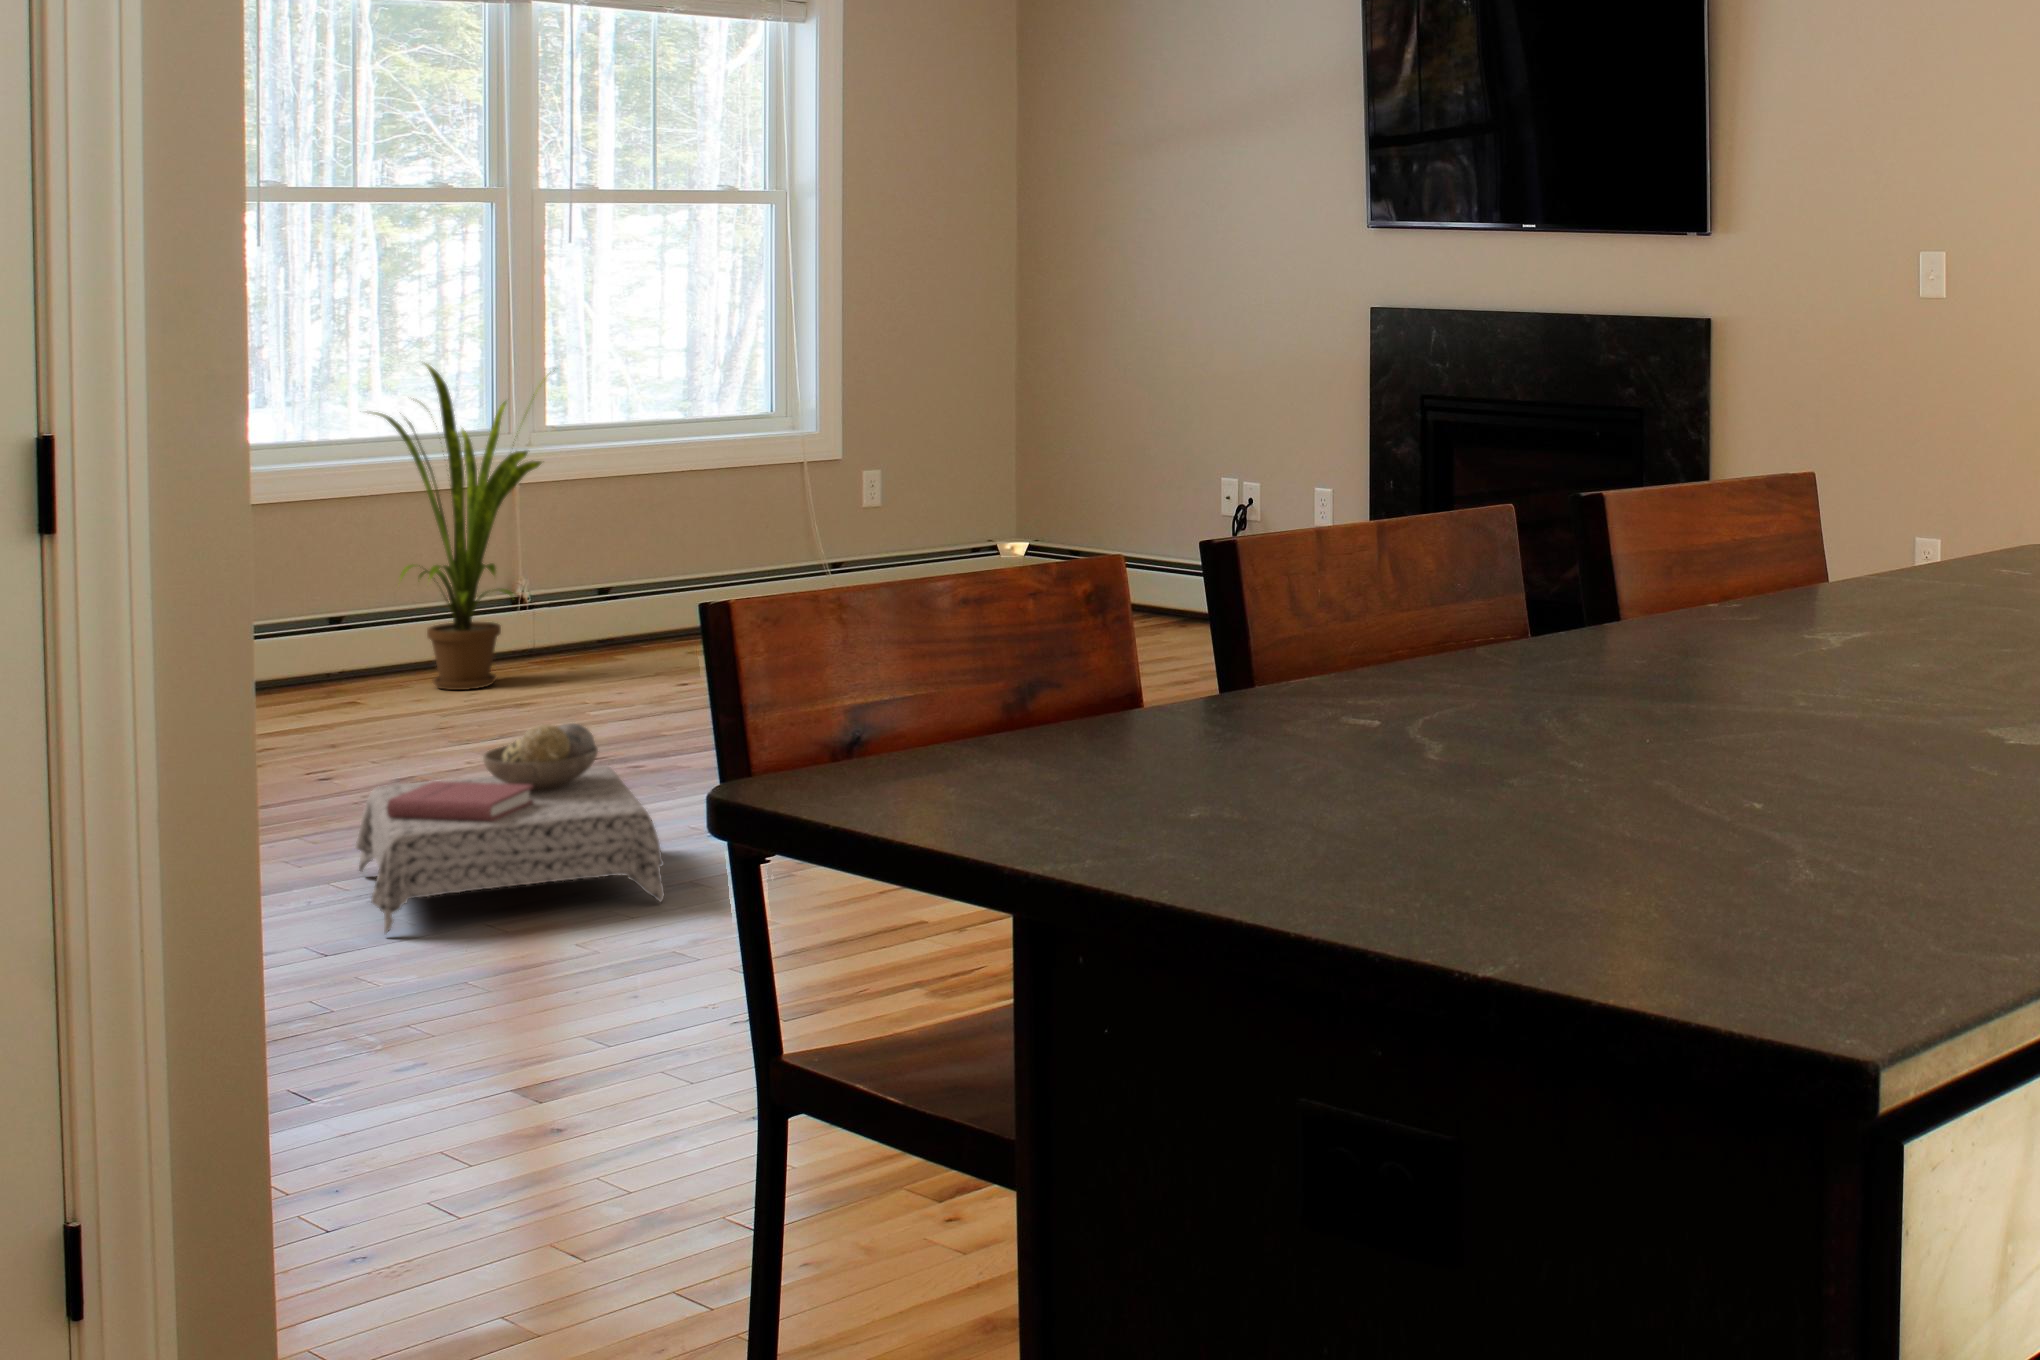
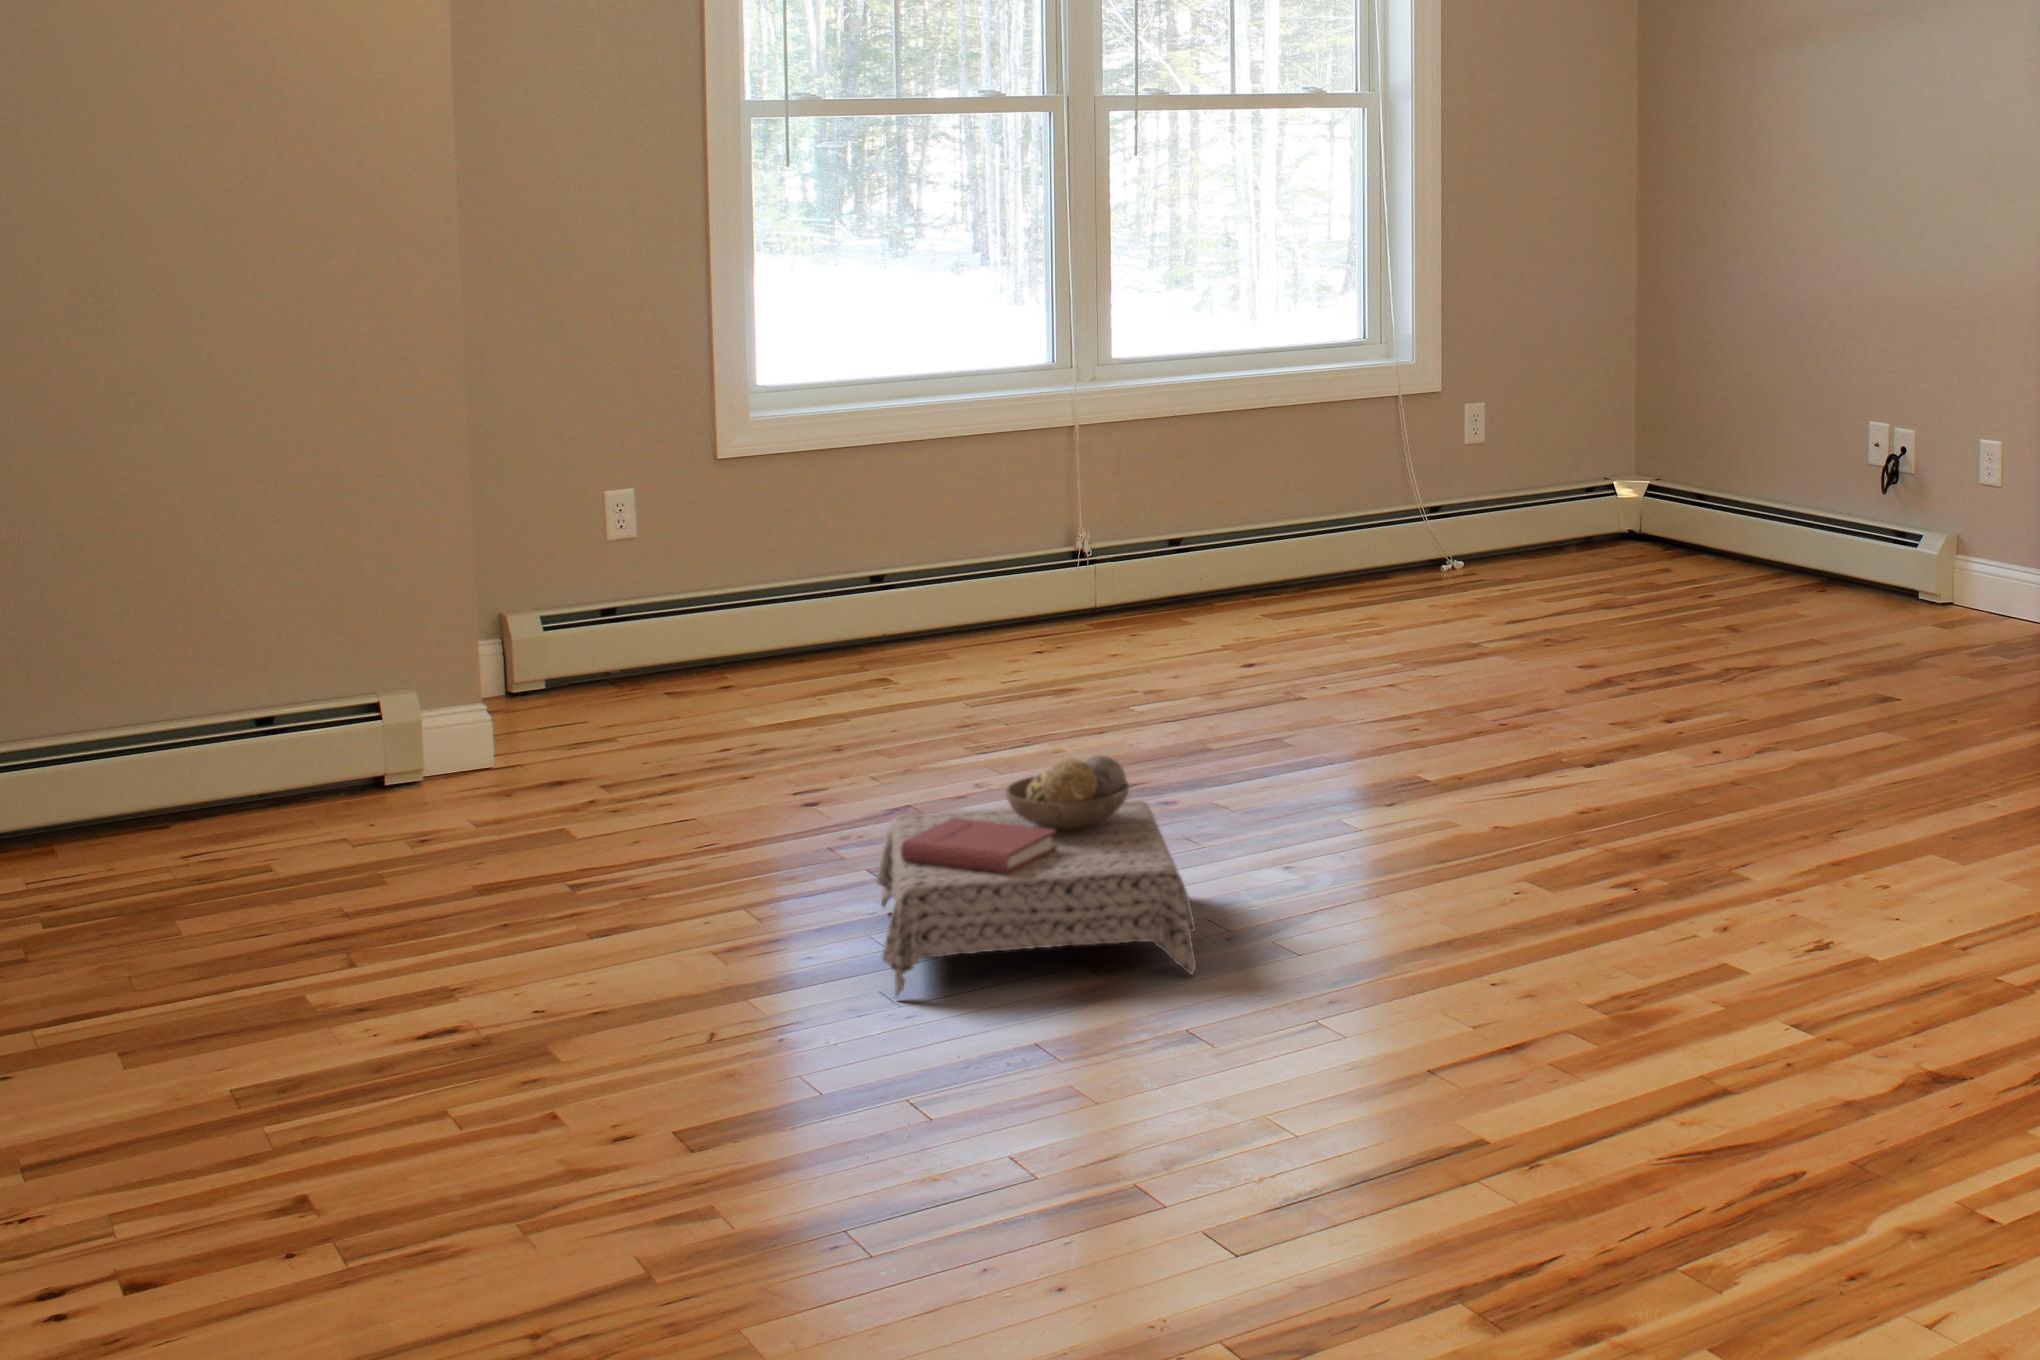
house plant: present [373,364,542,690] -> none [911,293,1119,661]

